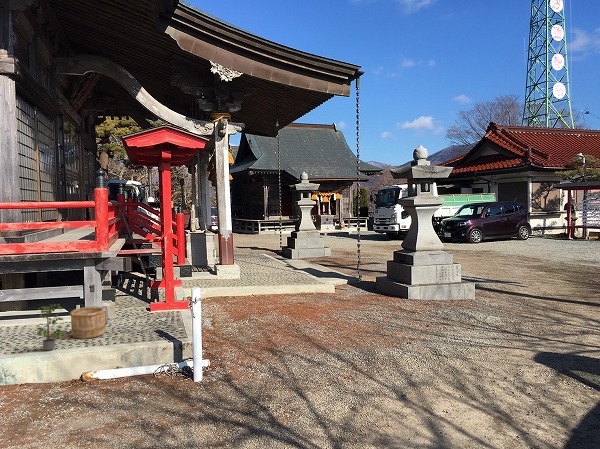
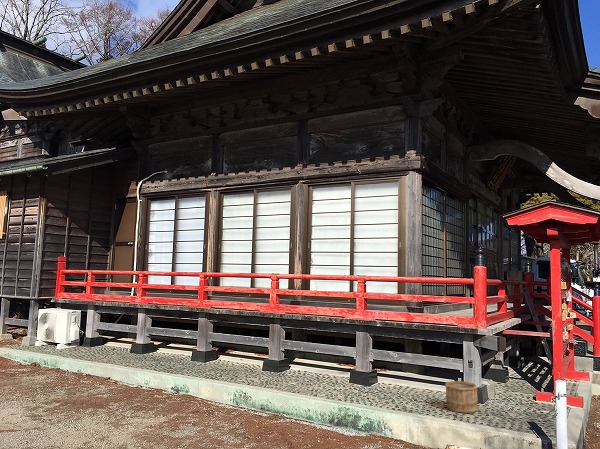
potted plant: present [37,304,66,351] -> none [412,371,438,415]

